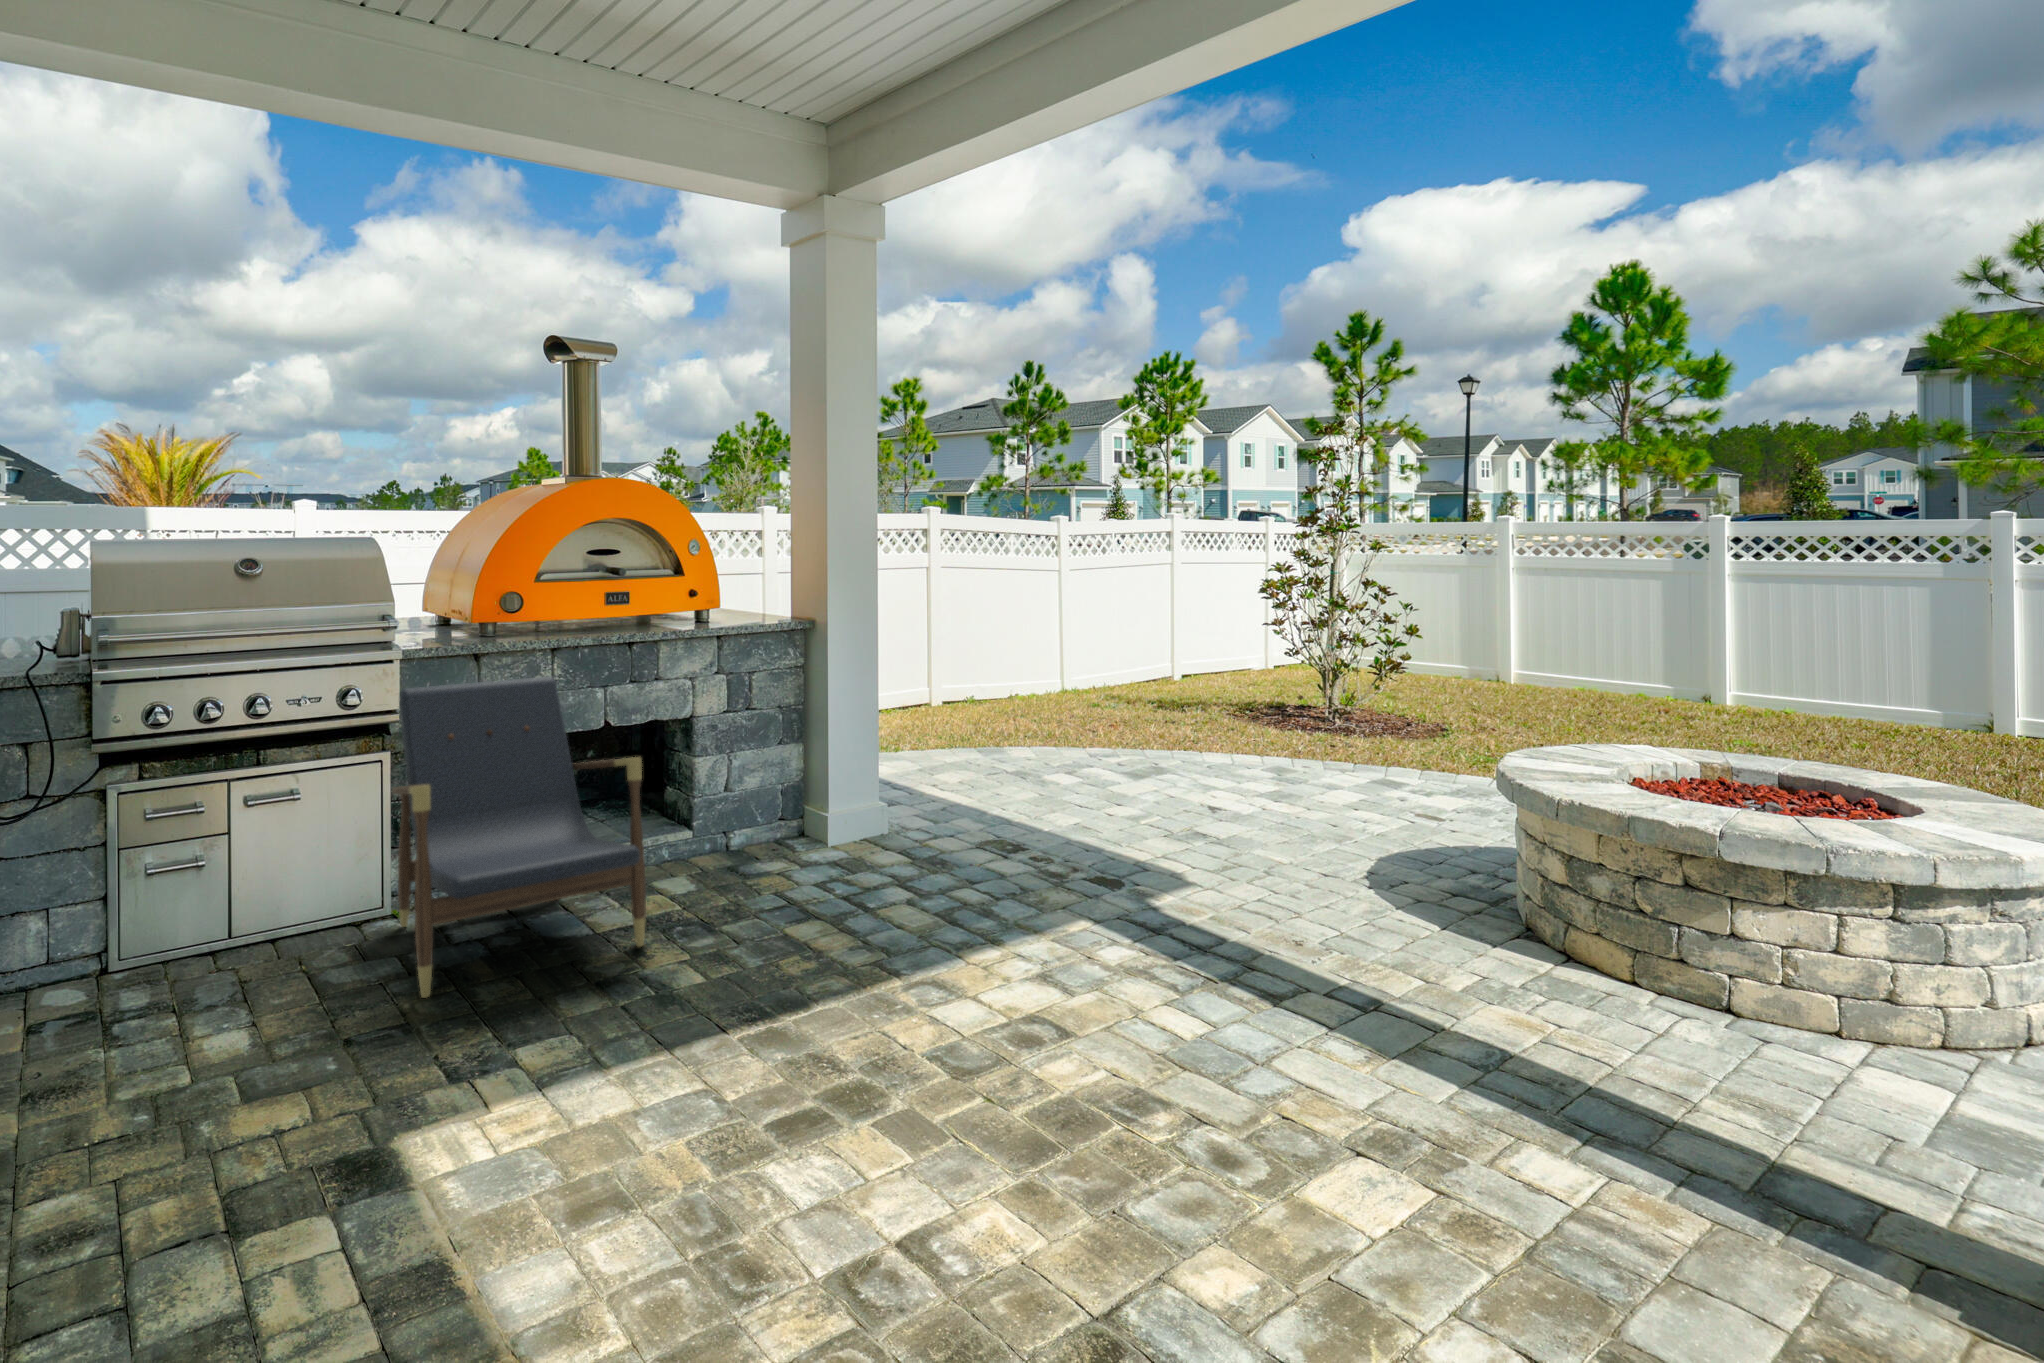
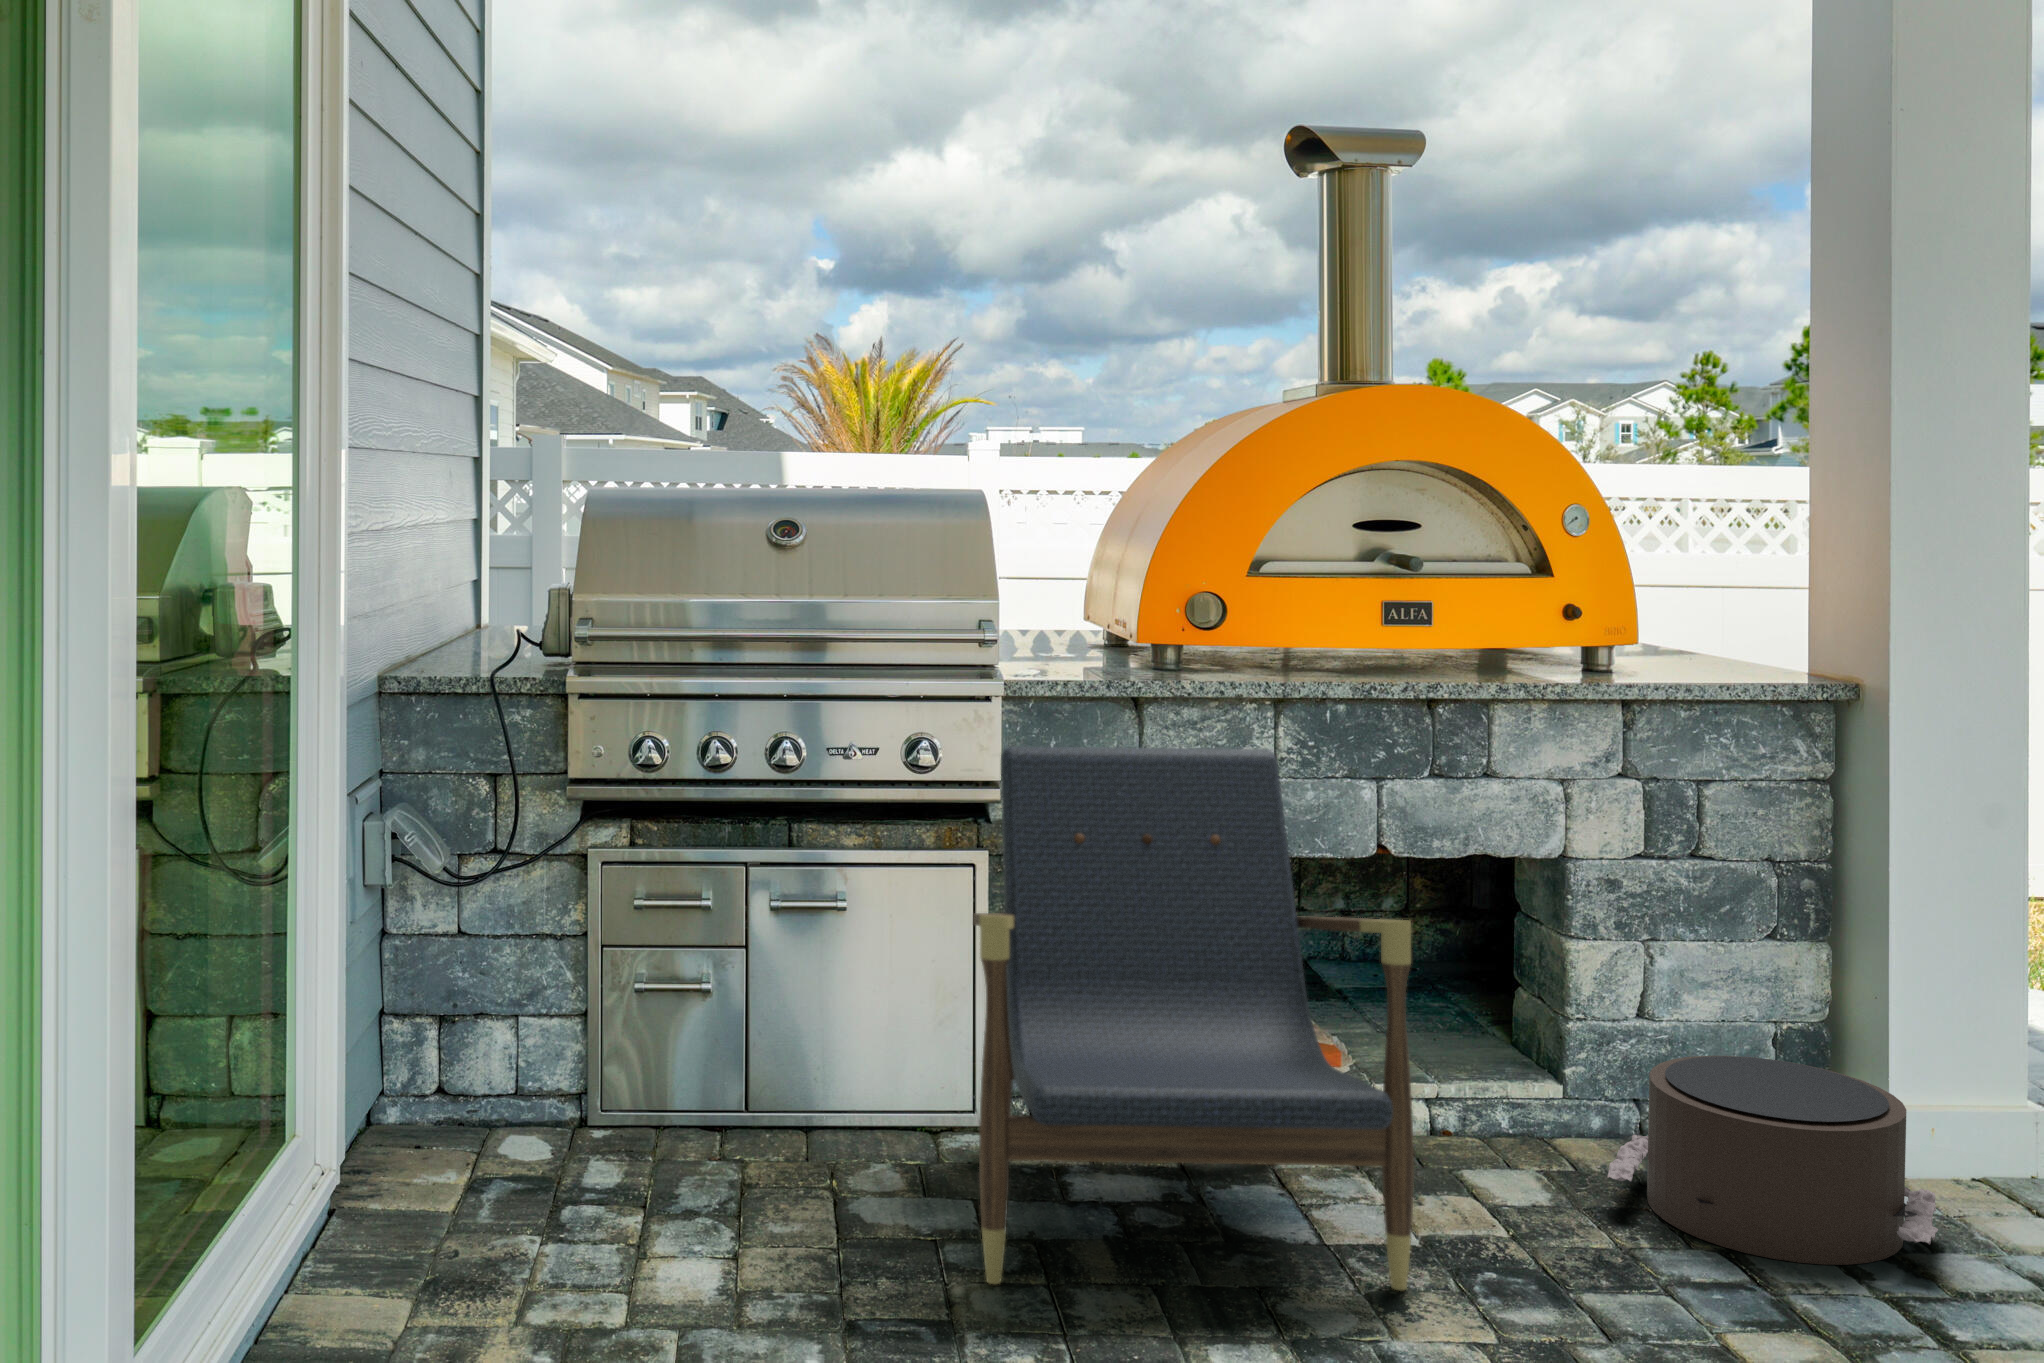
pouf: none [723,801,859,892] -> present [1608,1056,1938,1265]

